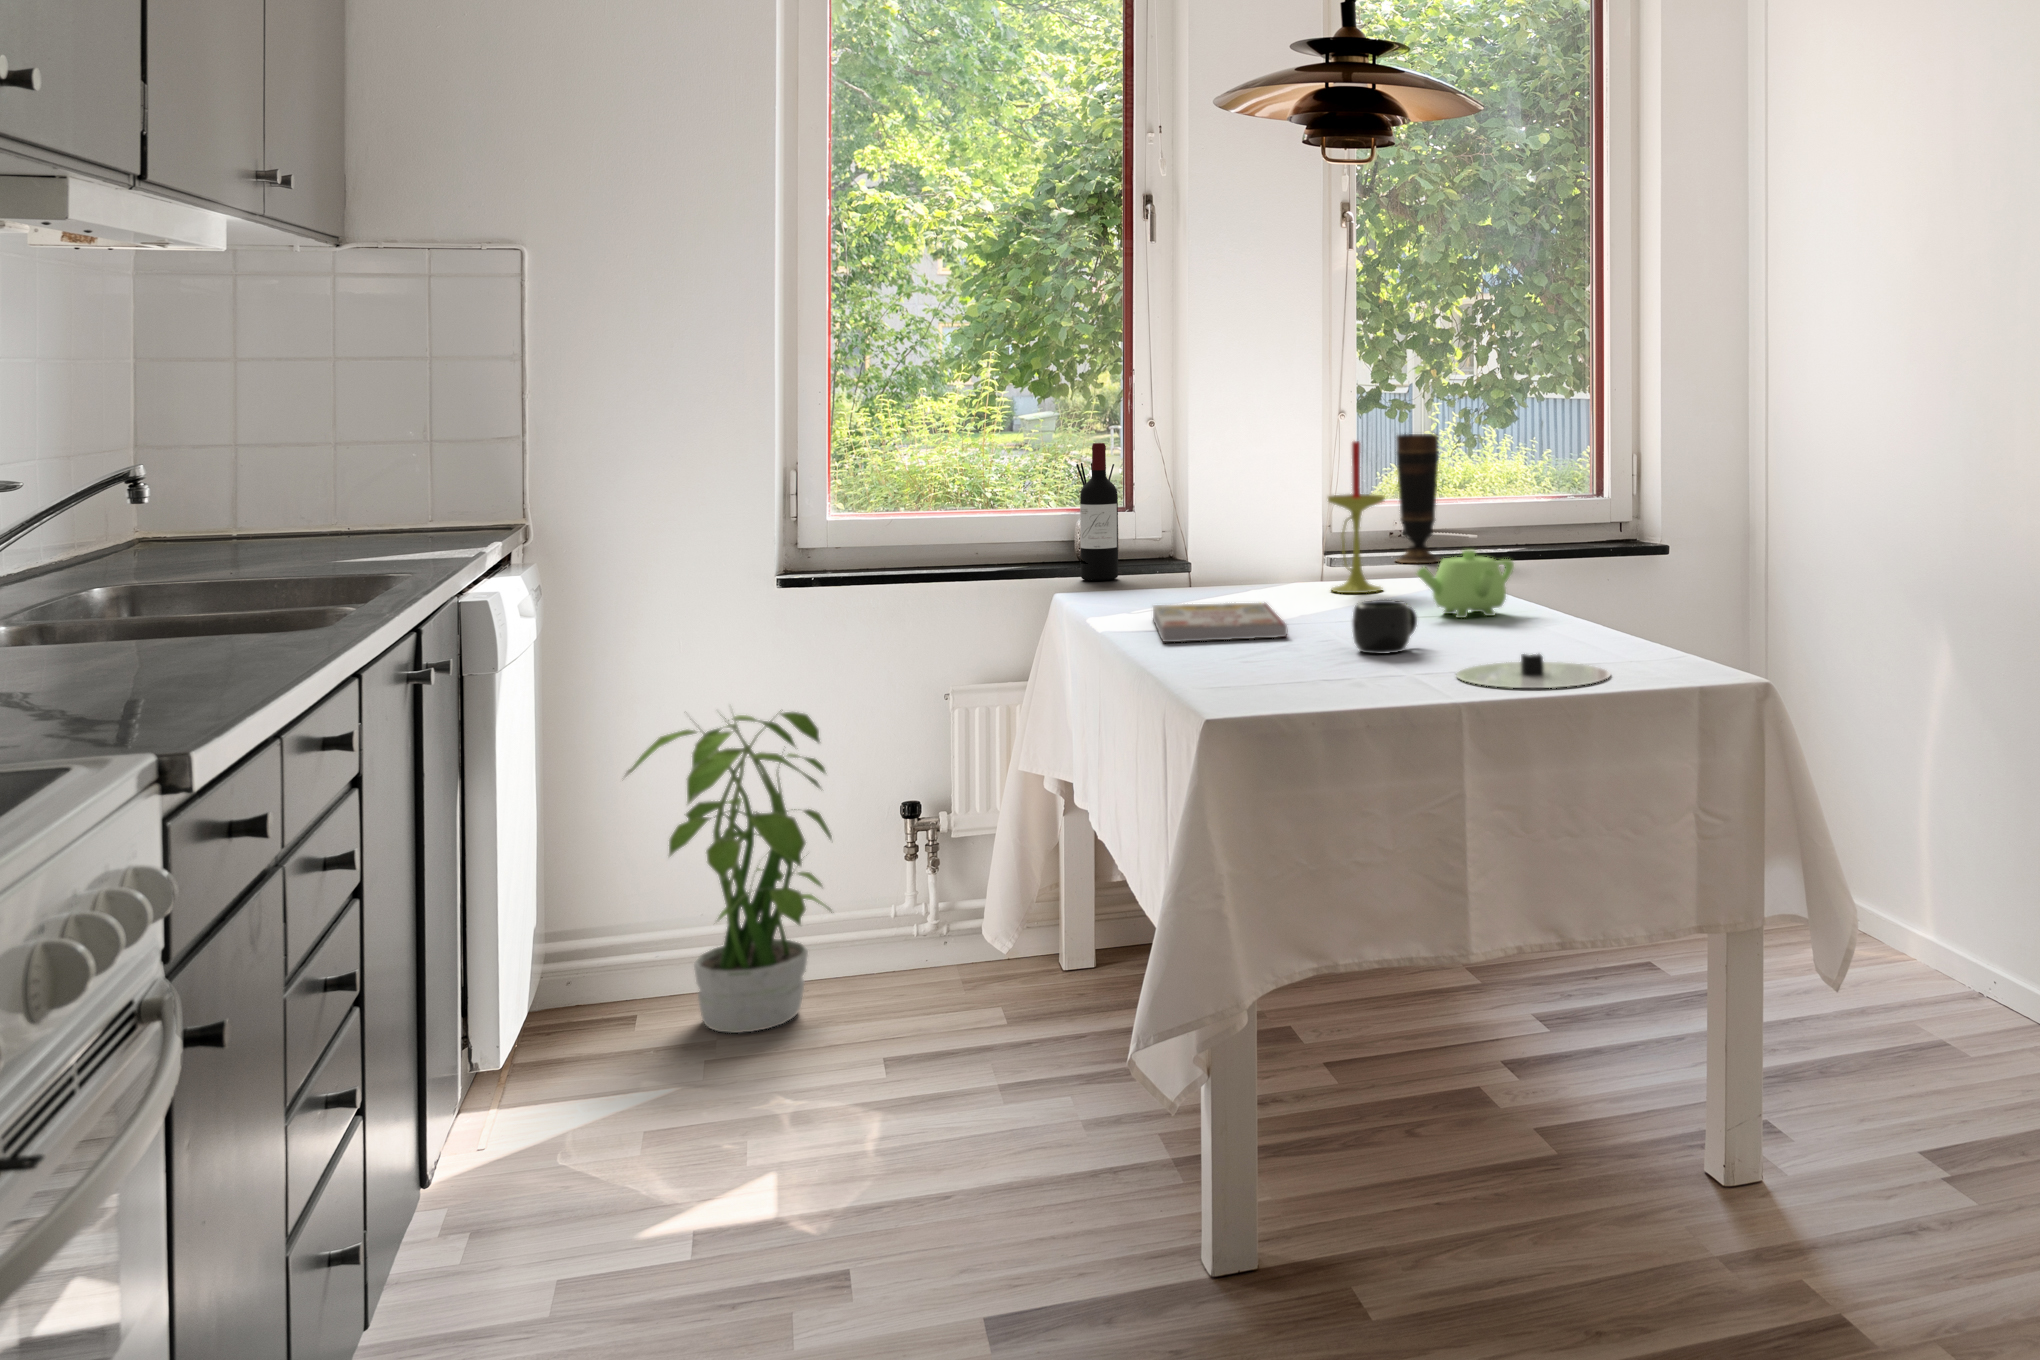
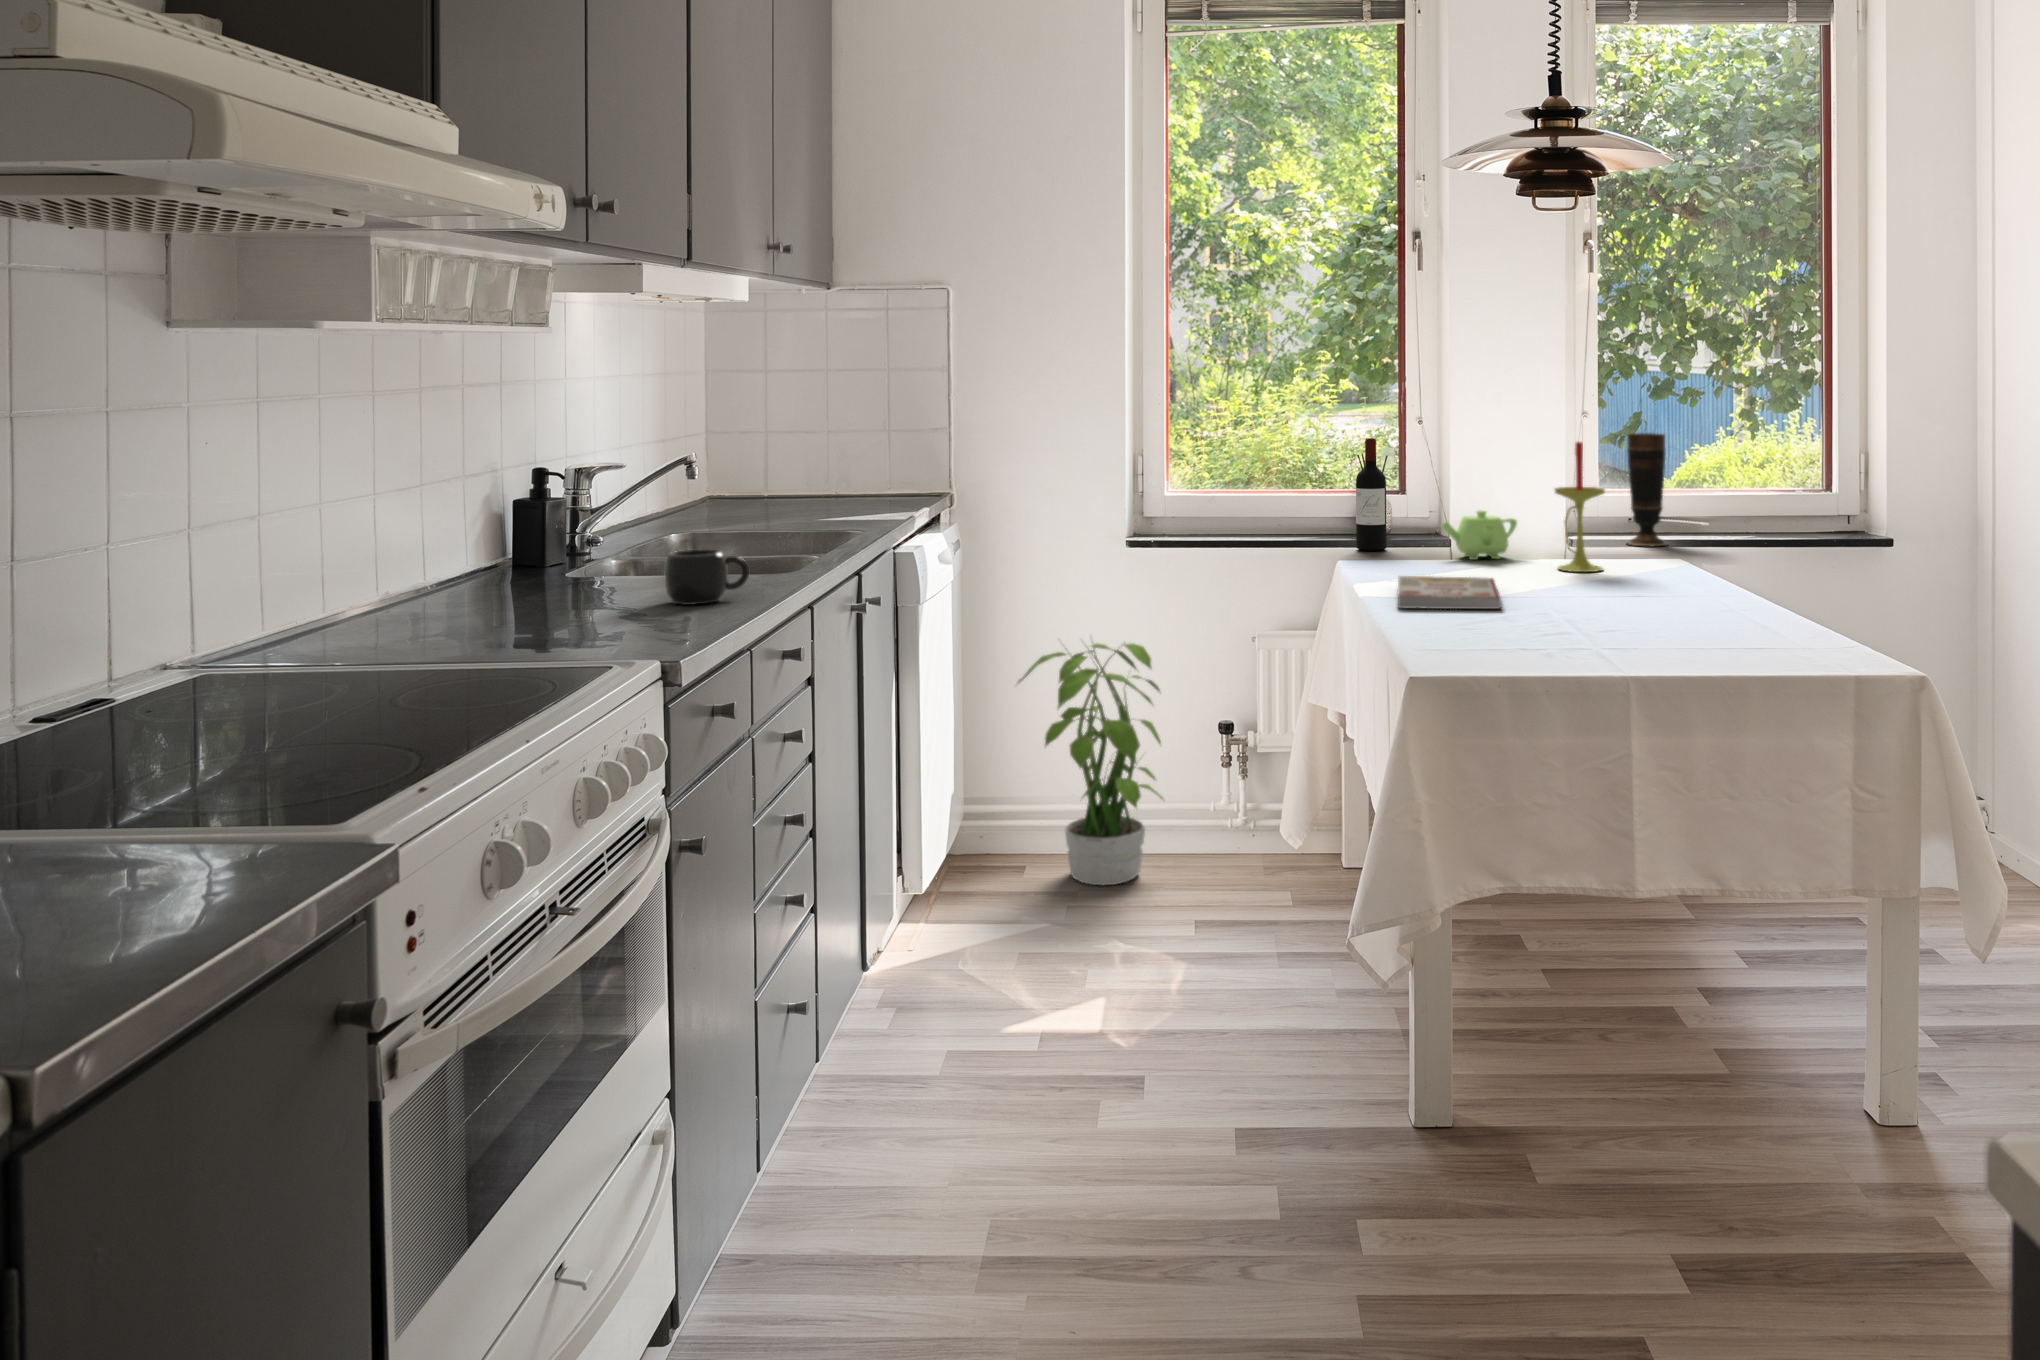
teapot: present [1417,550,1514,618] -> present [1442,510,1517,560]
mug: present [1352,600,1417,654] -> present [665,549,749,605]
plate: present [1456,654,1610,688] -> none [1611,638,1800,675]

